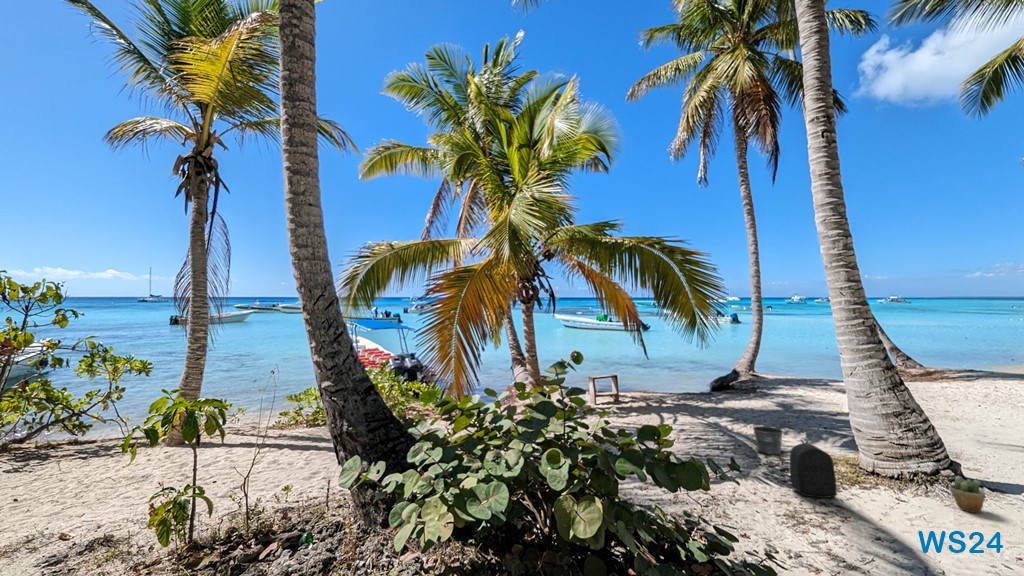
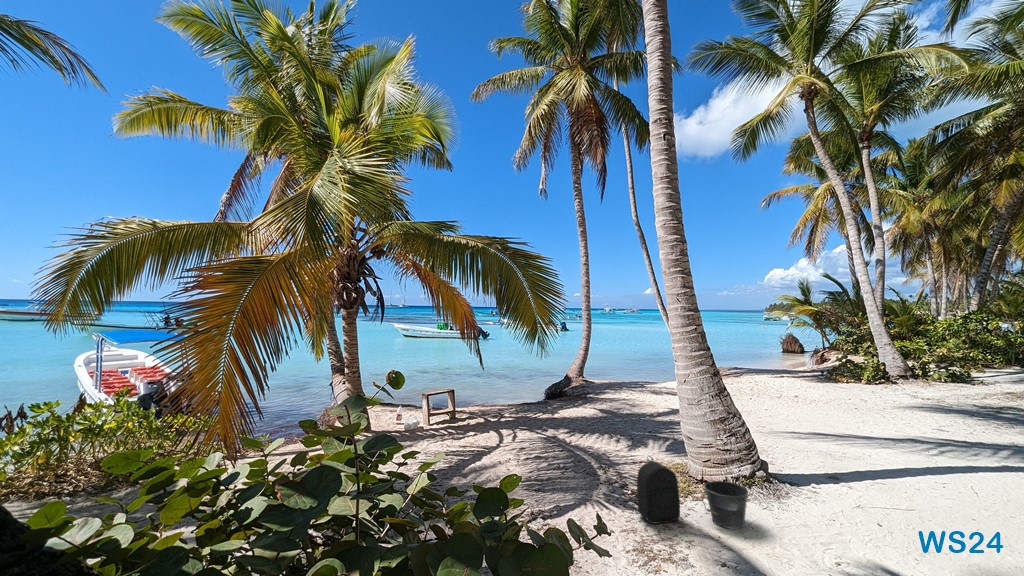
bucket: present [752,426,783,454] -> present [702,481,748,529]
potted plant: present [949,476,985,513] -> none [768,479,795,515]

